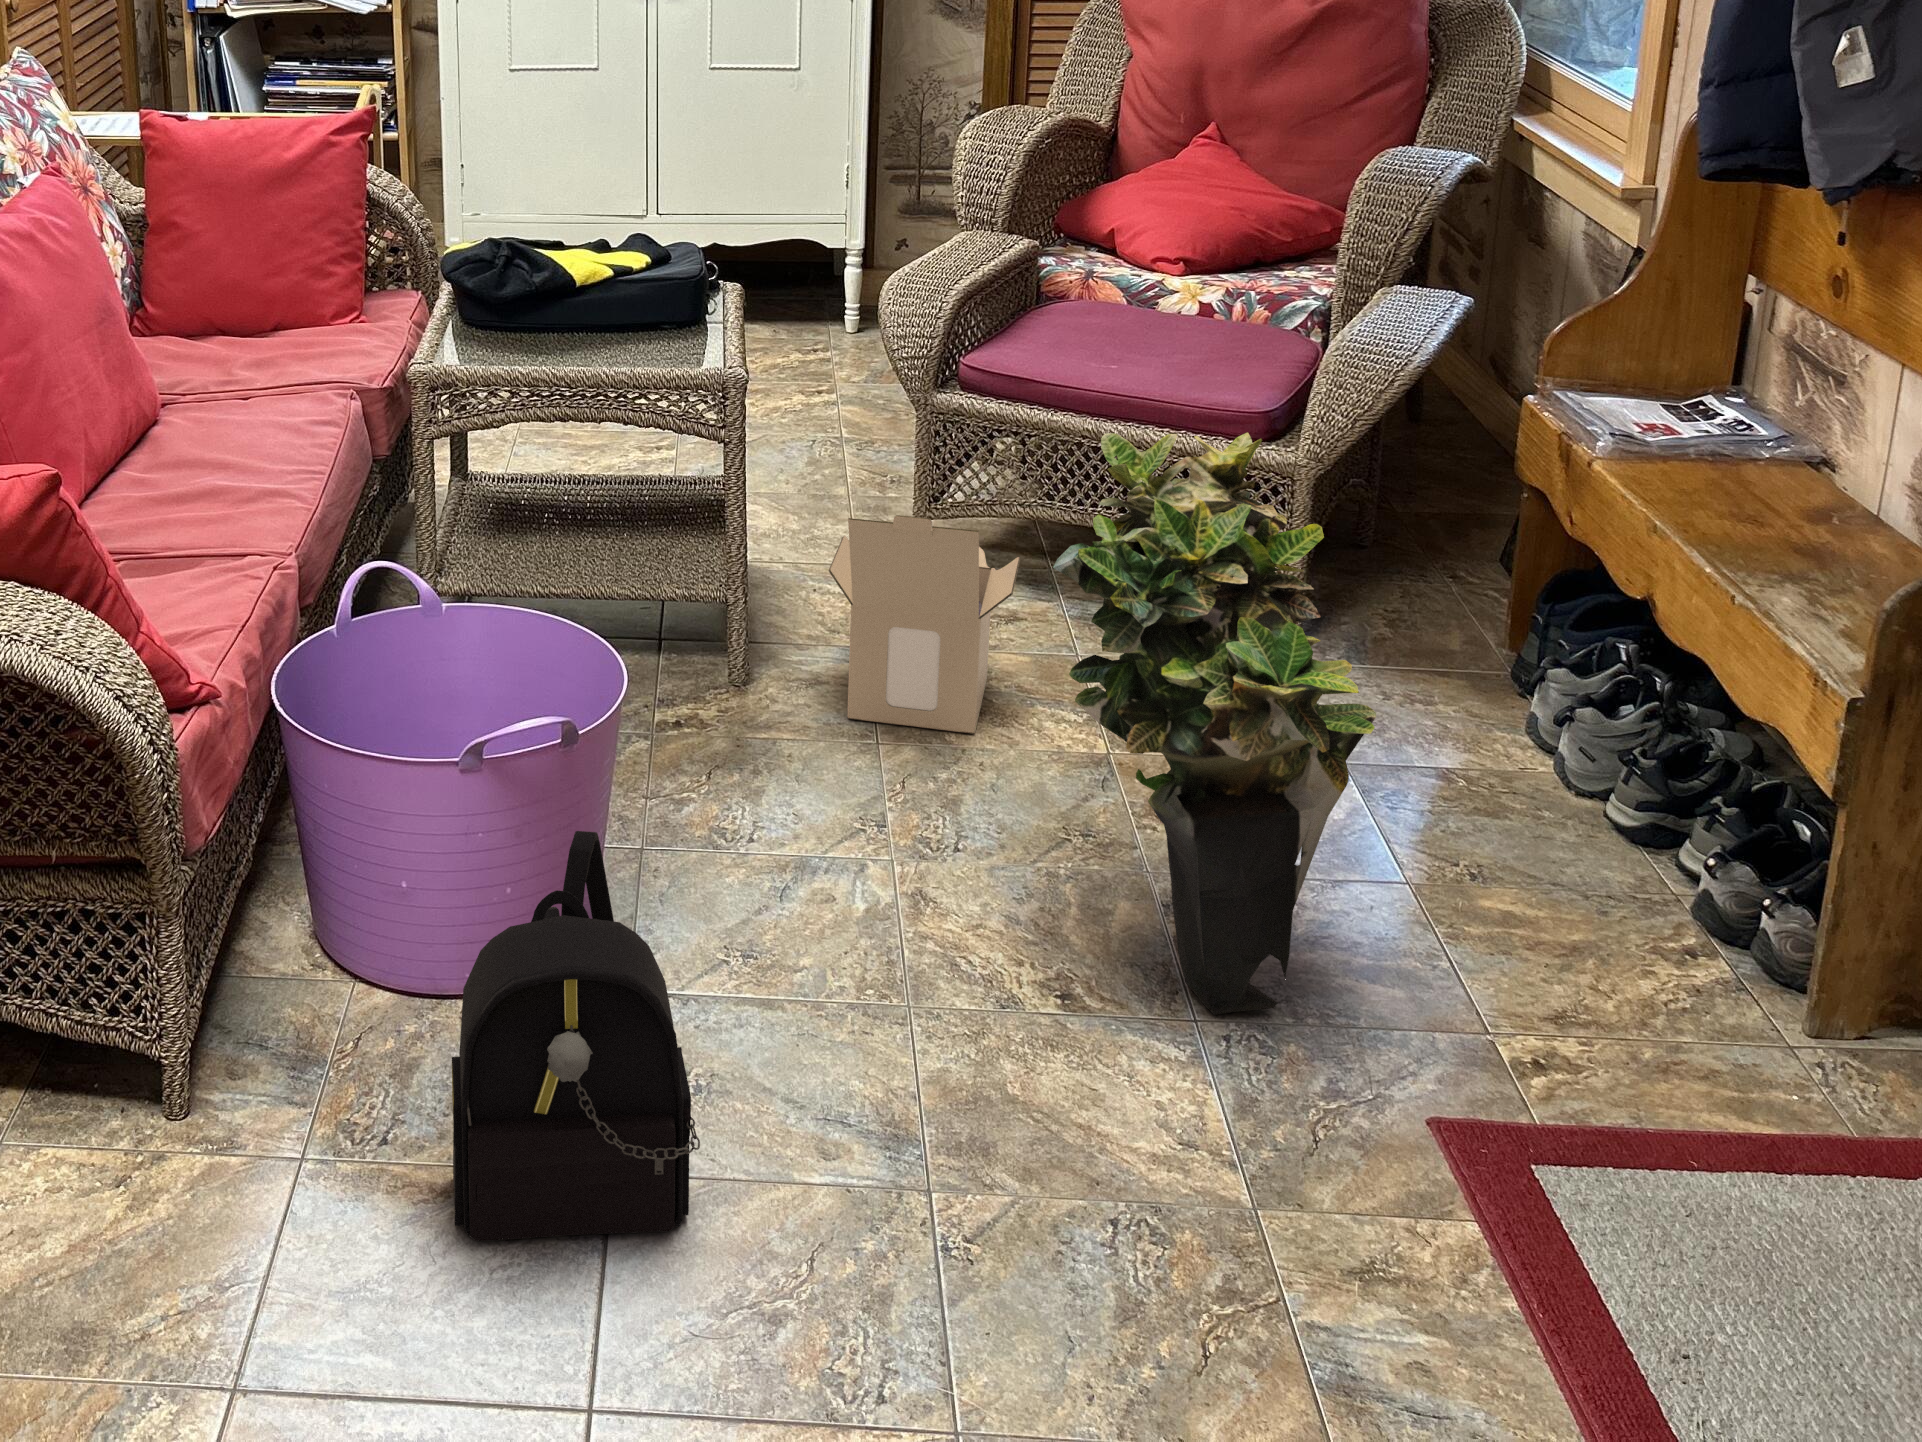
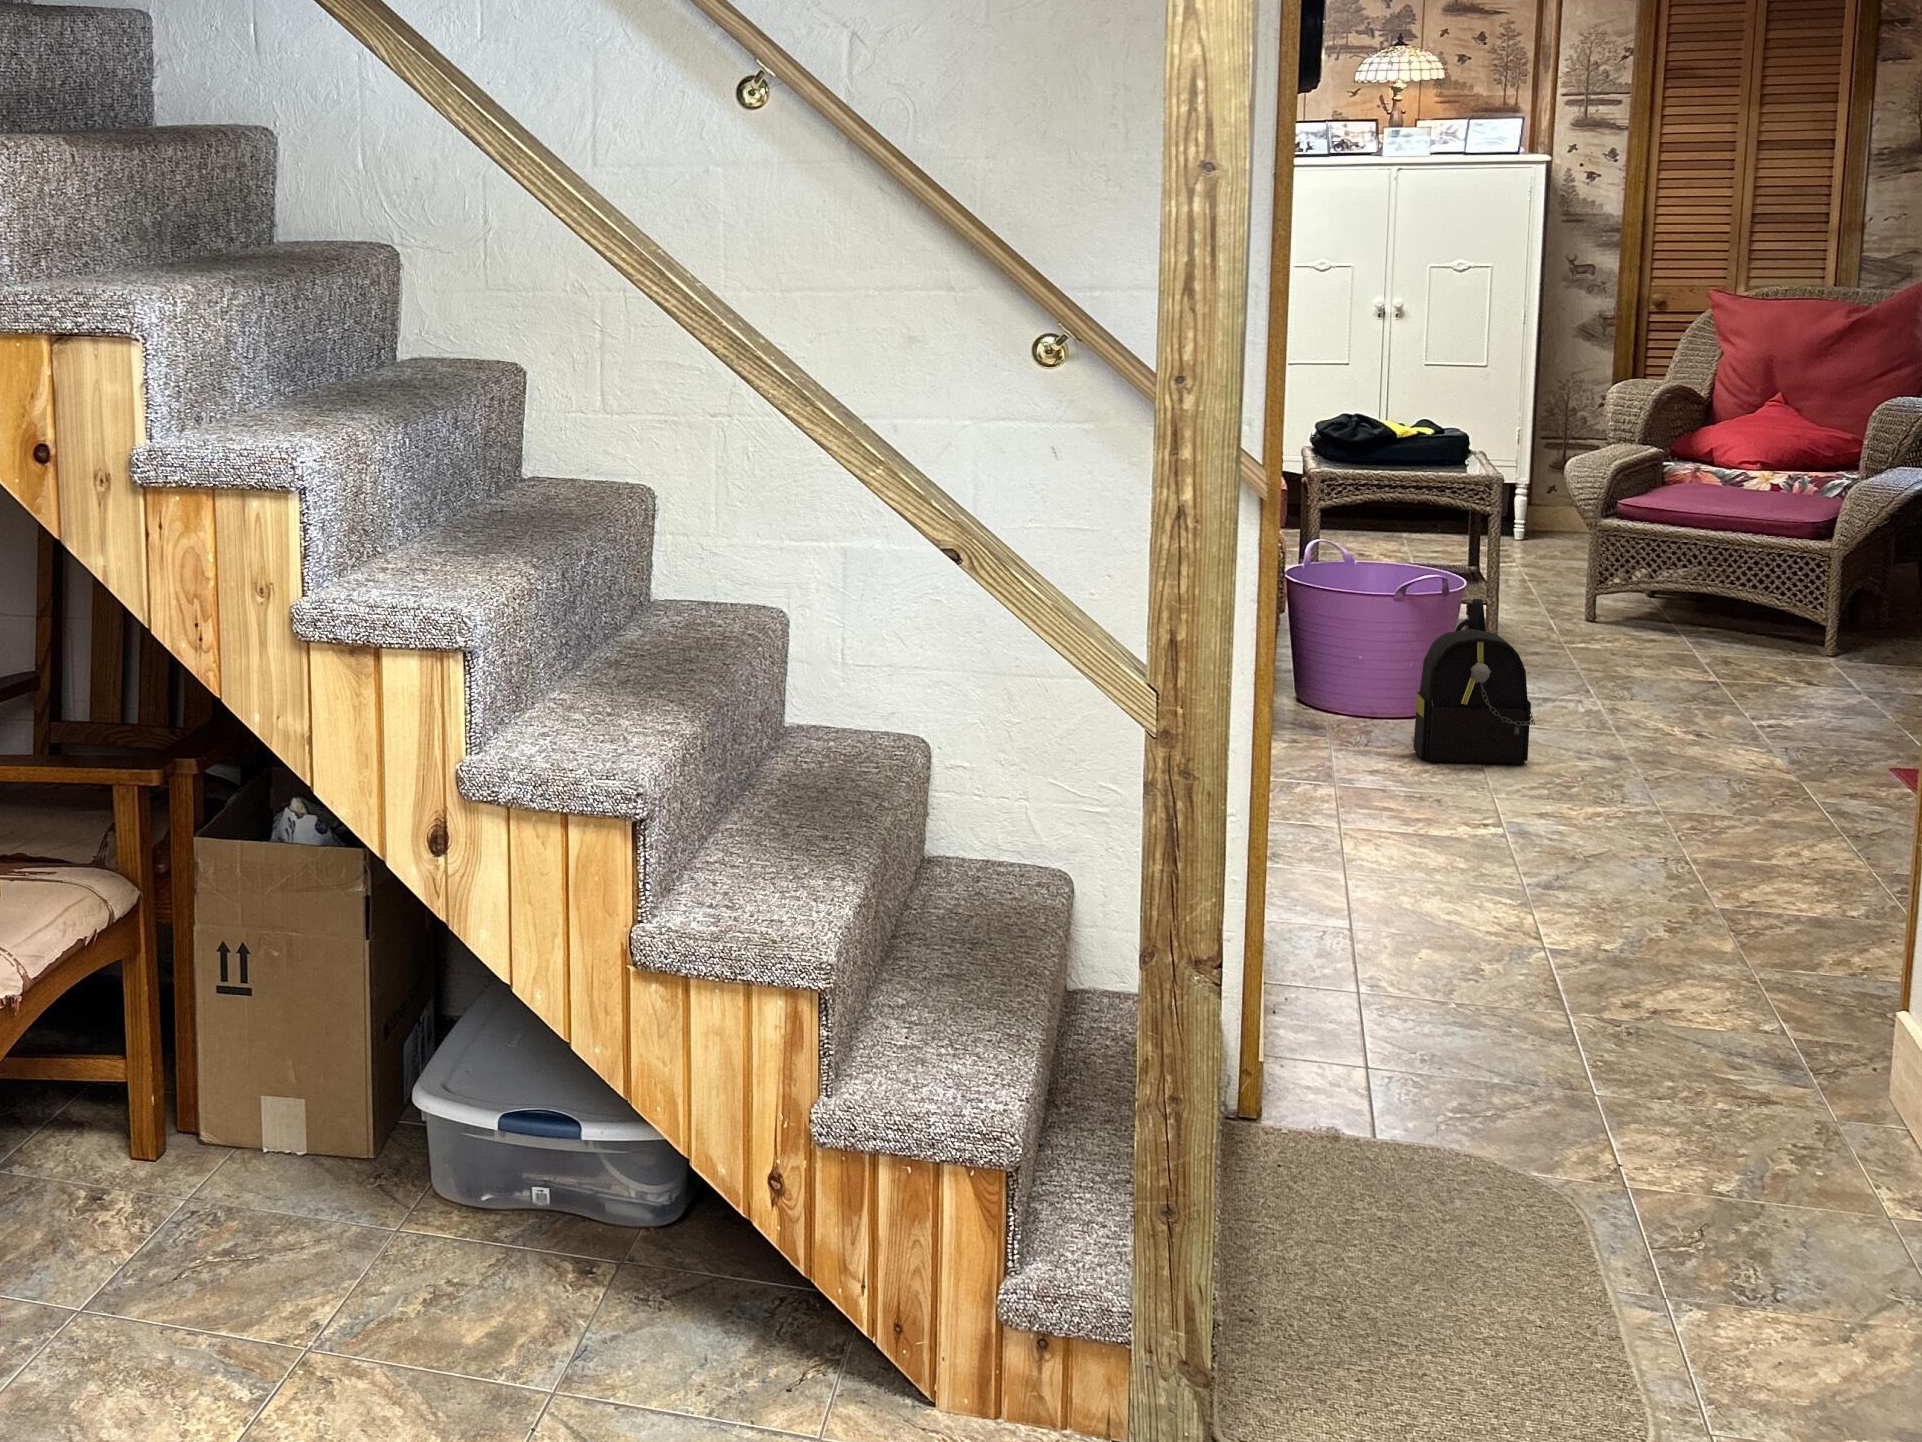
potted plant: present [1053,432,1376,1015] -> none [1691,470,1862,739]
cardboard box: present [829,515,1020,734] -> none [1554,542,1664,671]

